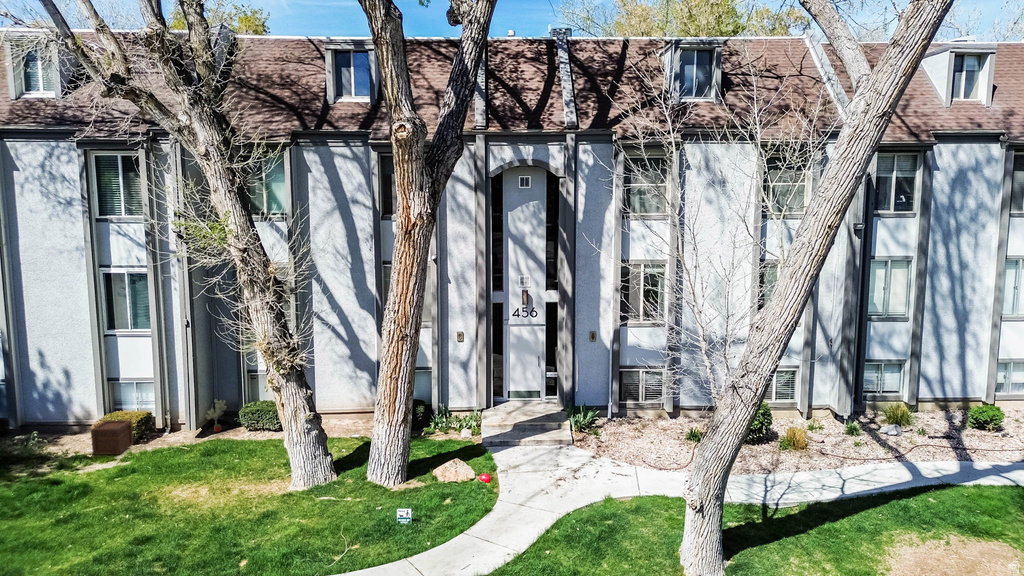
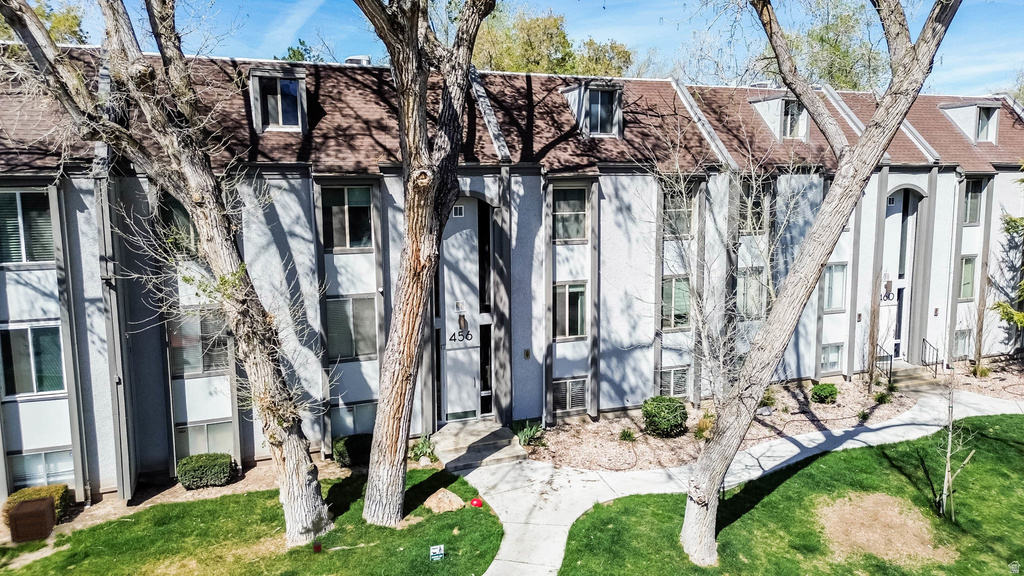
potted tree: present [206,399,226,432] -> present [299,509,333,552]

